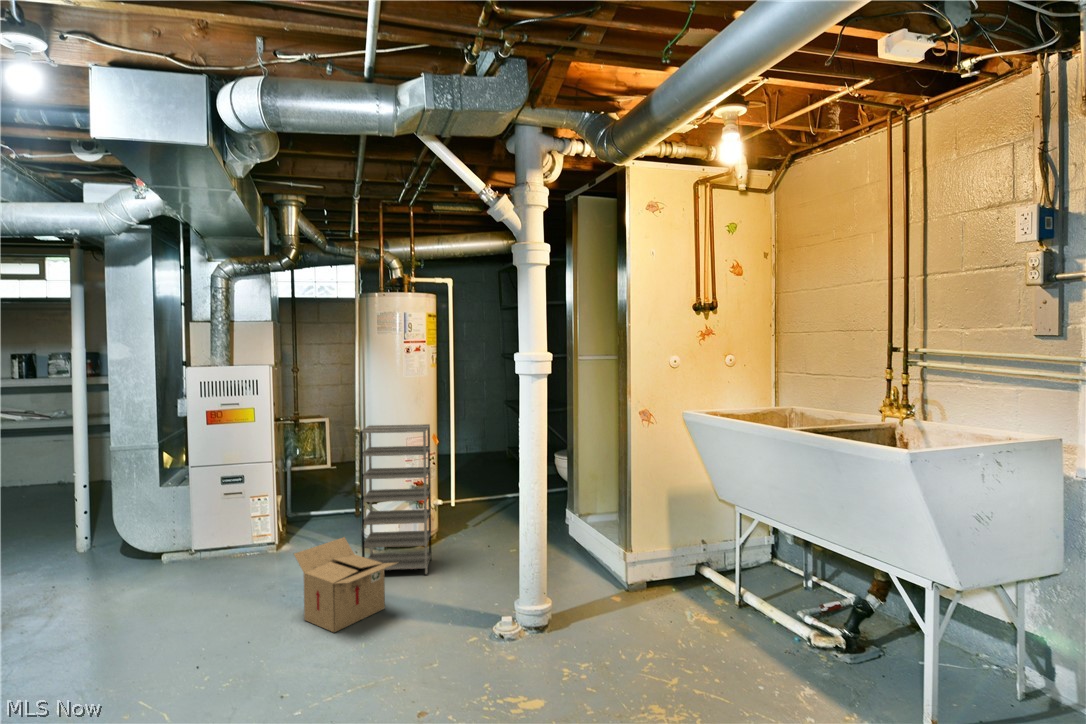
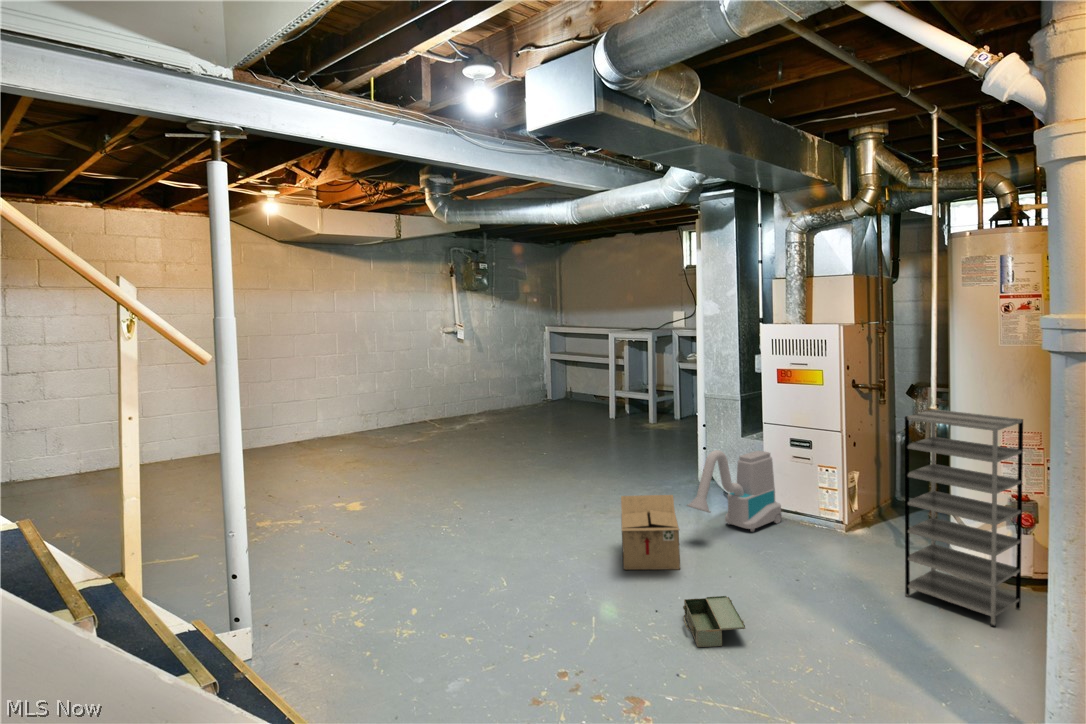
vacuum cleaner: none [125,493,215,580] -> present [687,450,781,532]
cardboard box: present [294,537,397,633] -> present [621,495,680,570]
toolbox: none [187,631,273,689] -> present [683,596,745,647]

